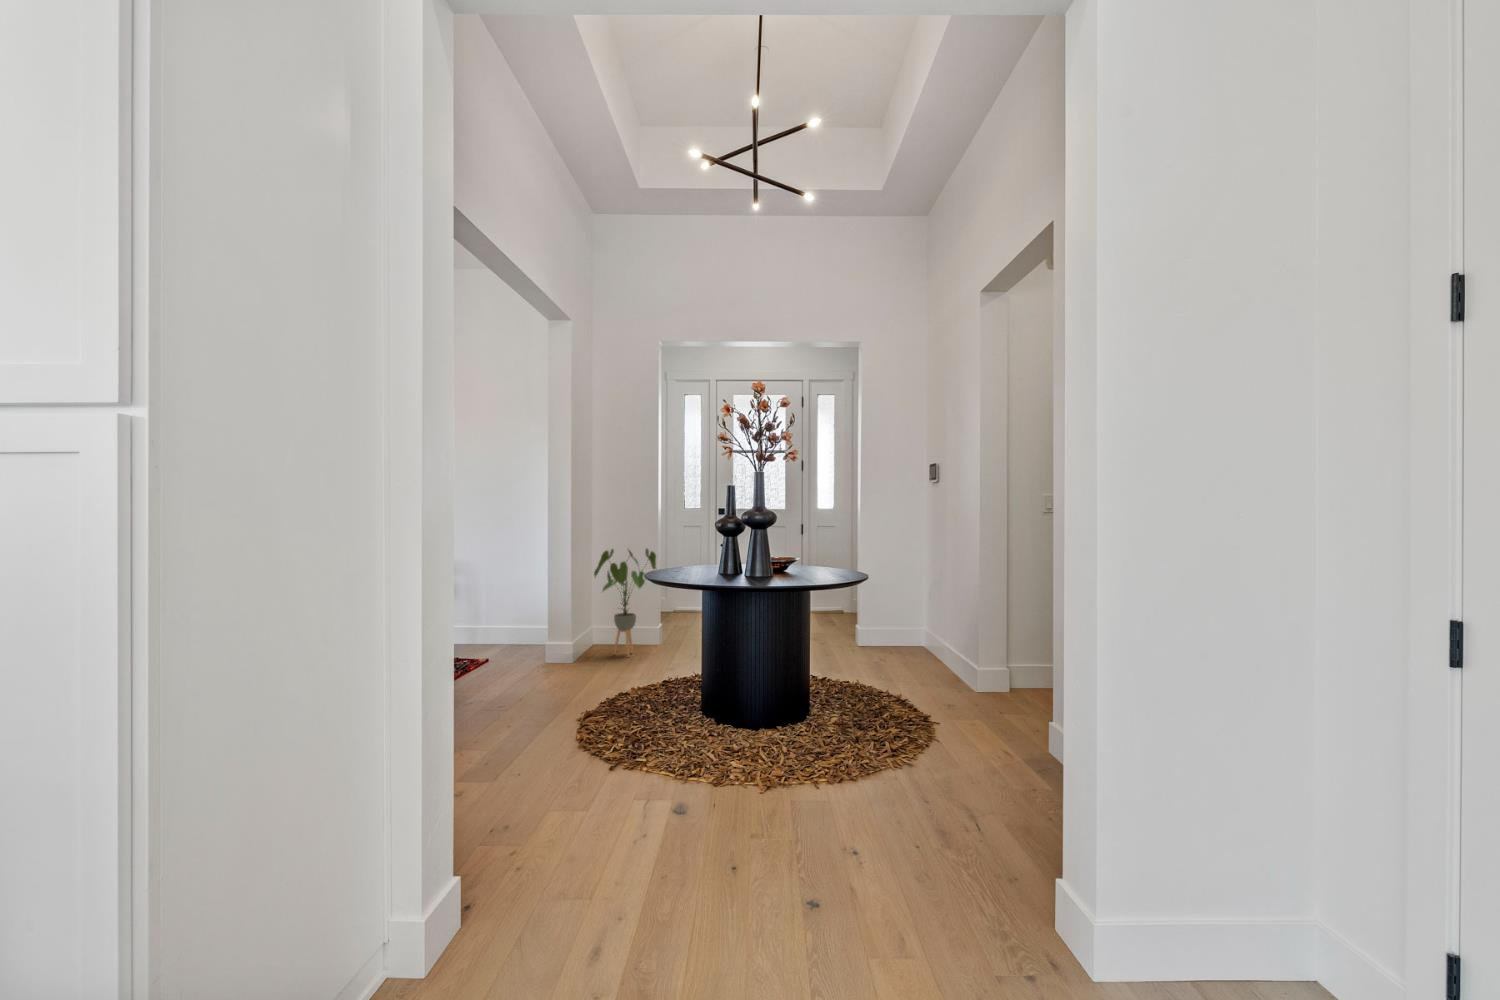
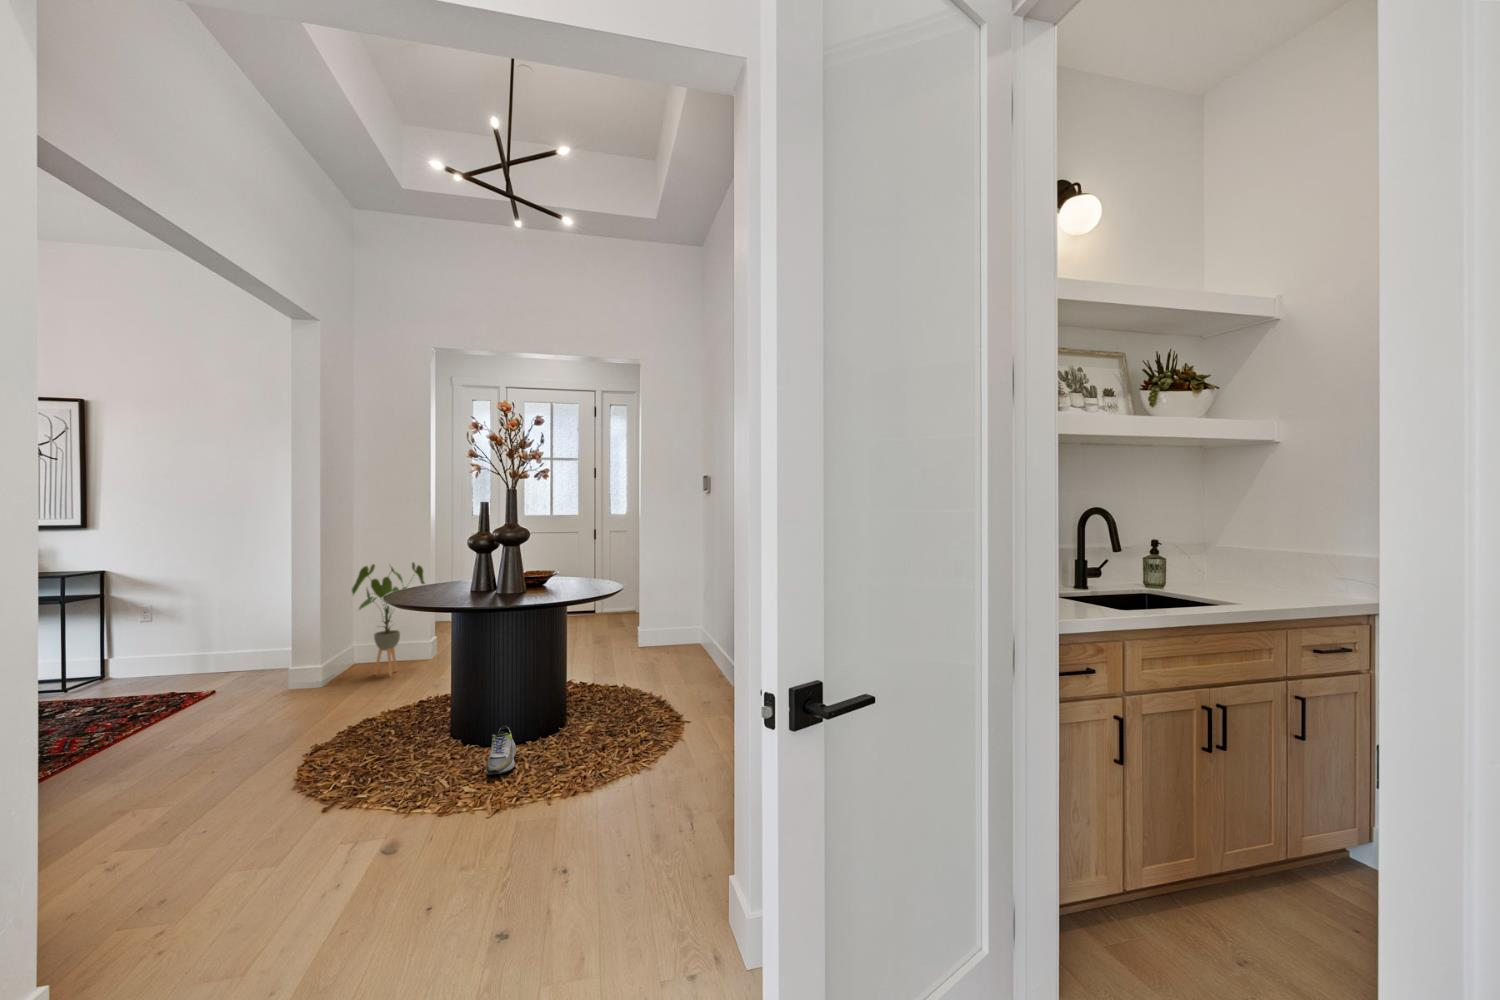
shoe: none [746,708,772,754] -> present [486,725,516,775]

